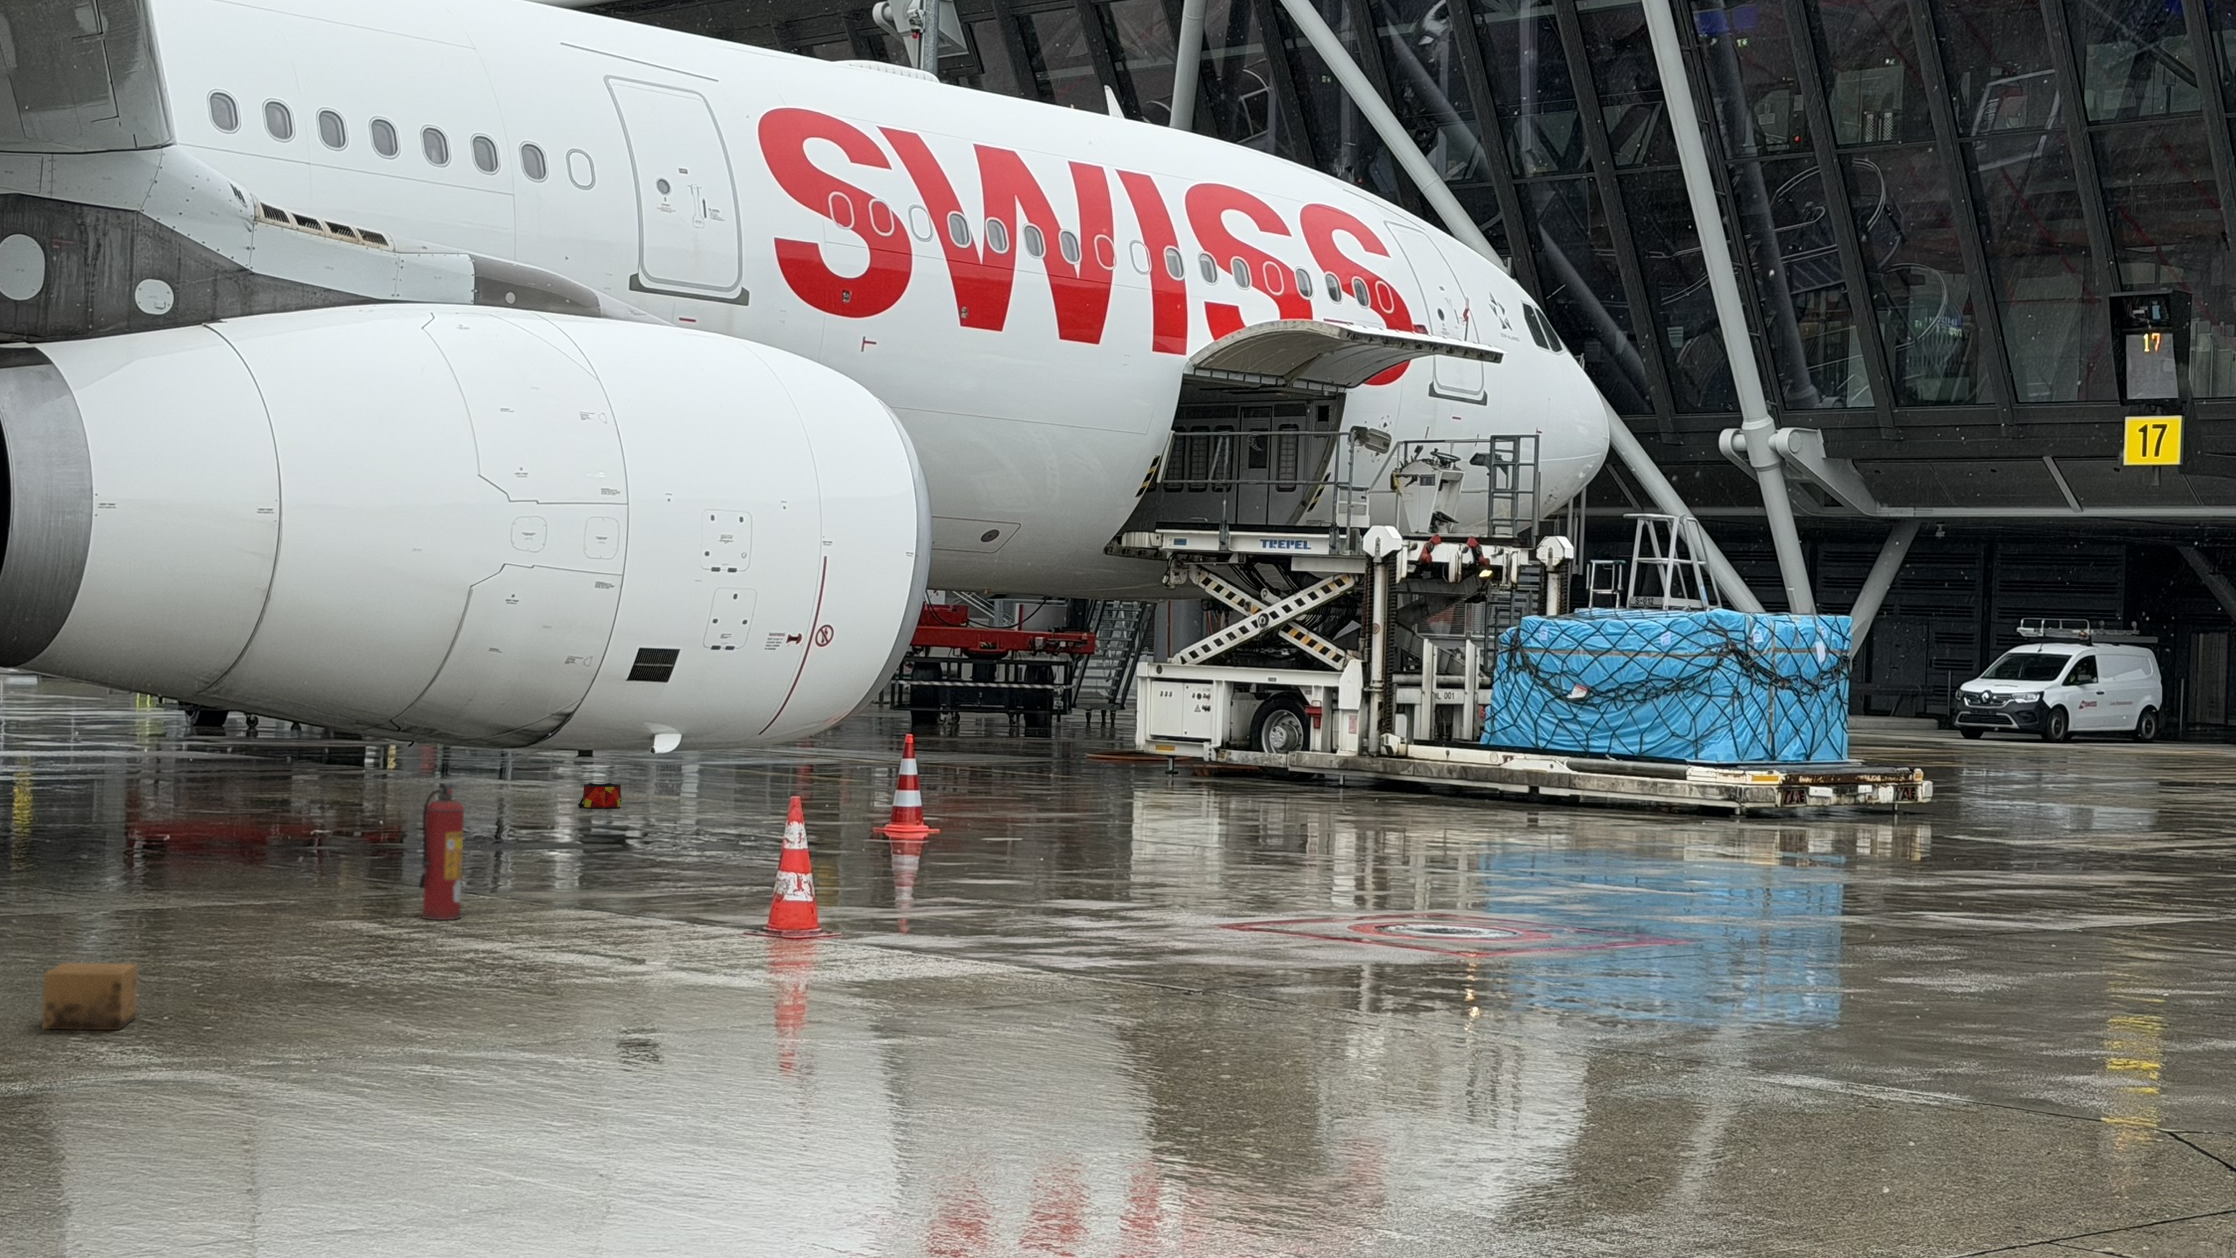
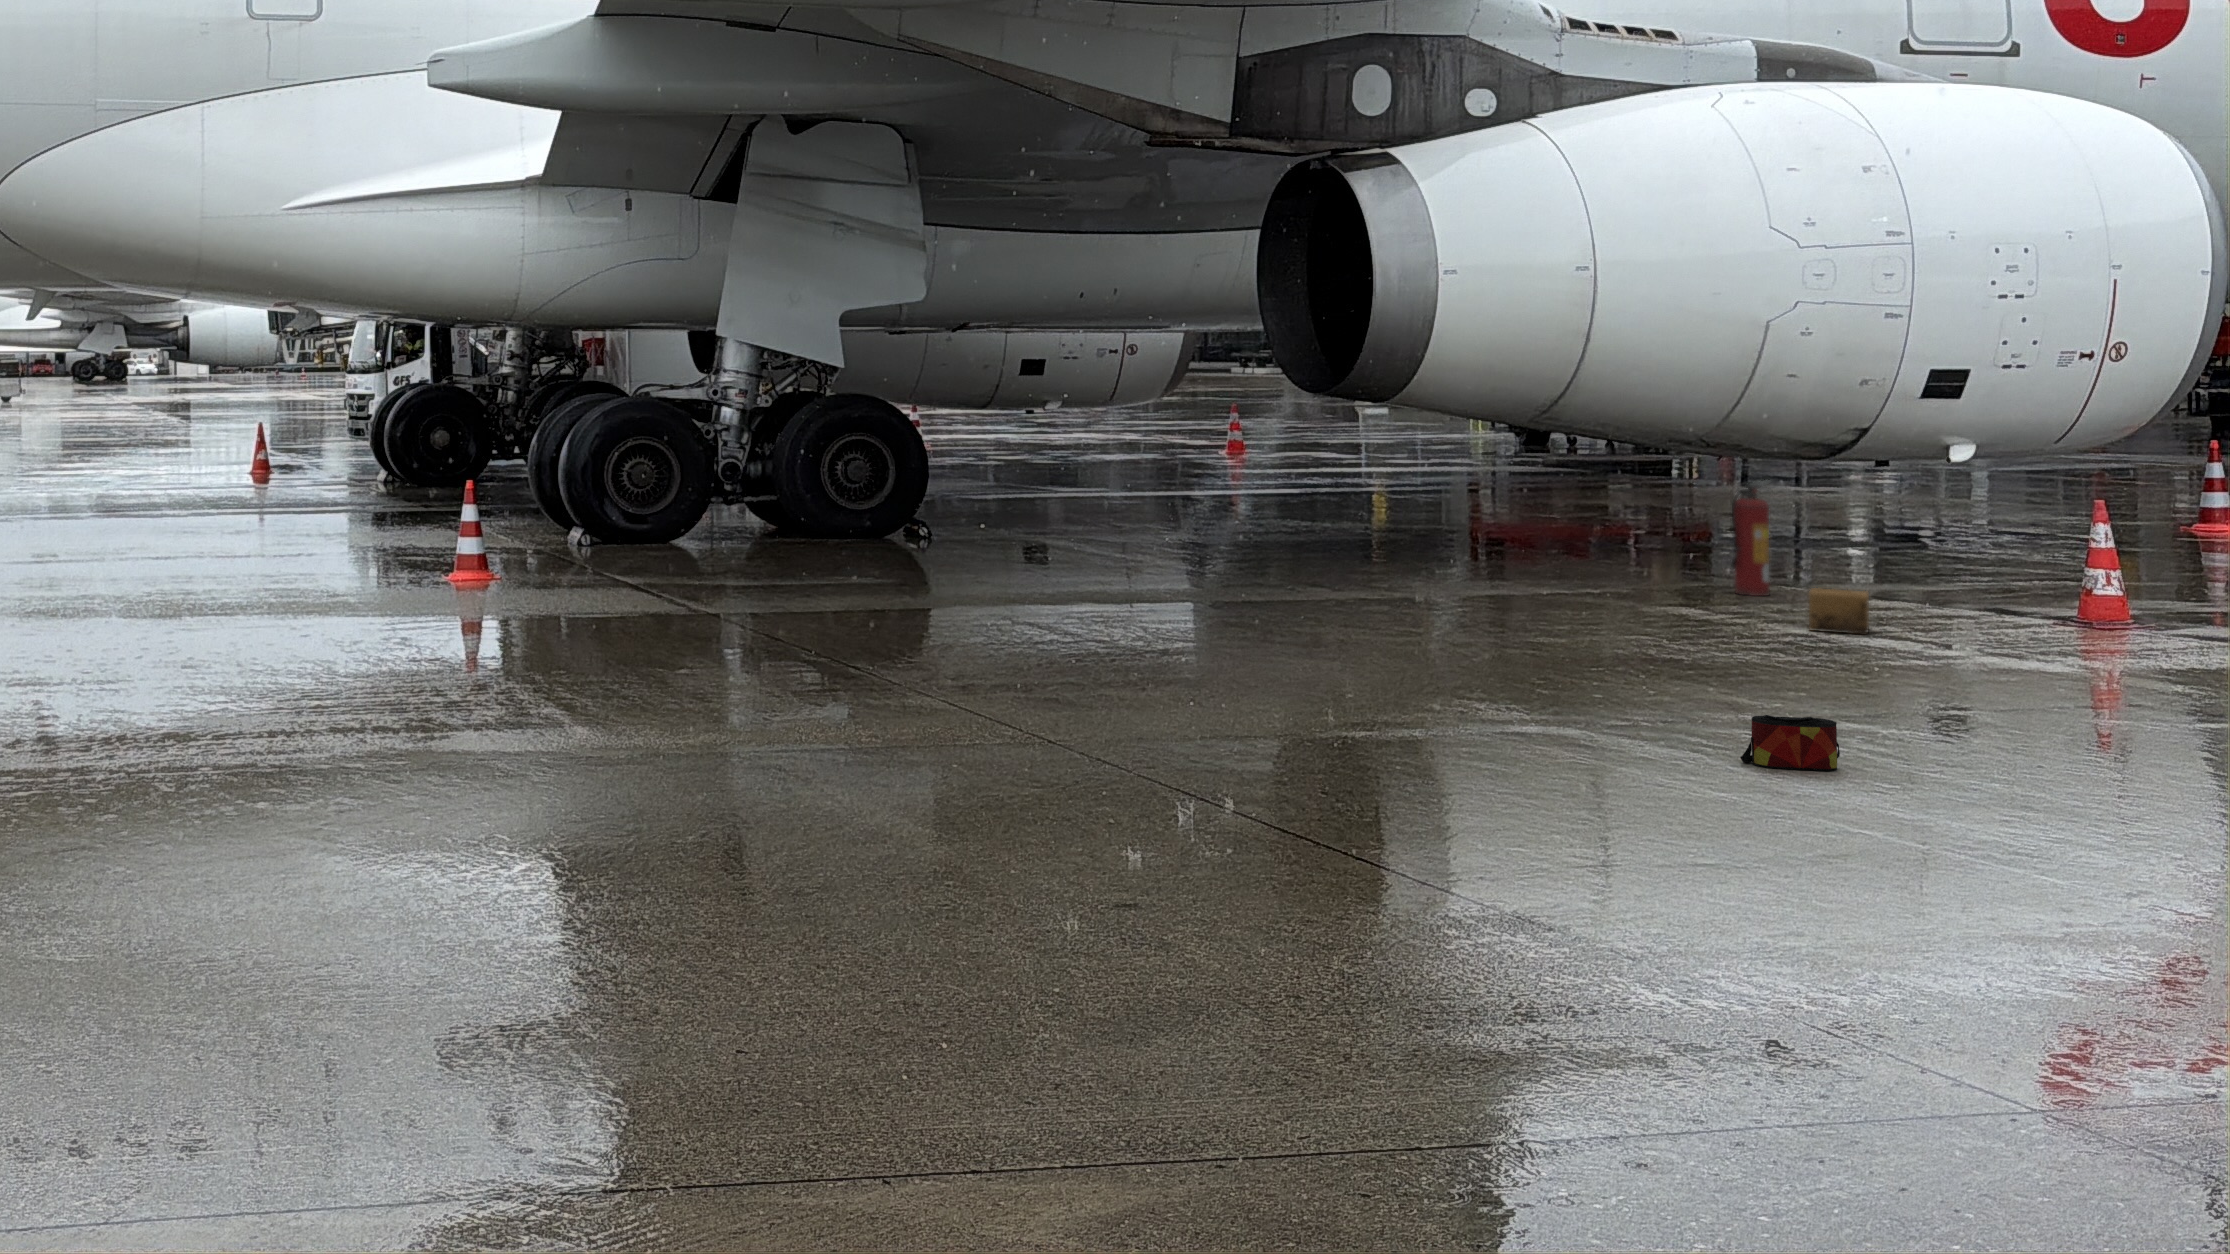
bag: present [578,783,621,808] -> present [1740,715,1840,771]
cardboard box: present [42,963,138,1030] -> present [1809,588,1869,635]

